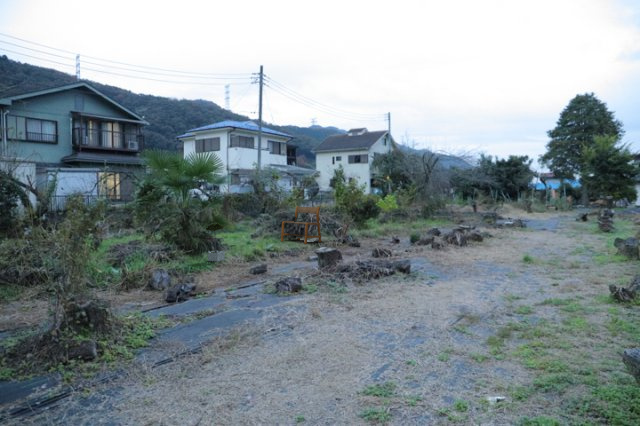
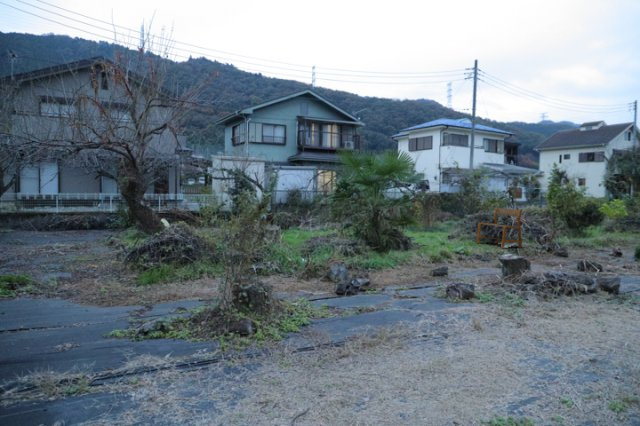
potted tree: present [206,223,225,262] -> none [391,217,410,259]

